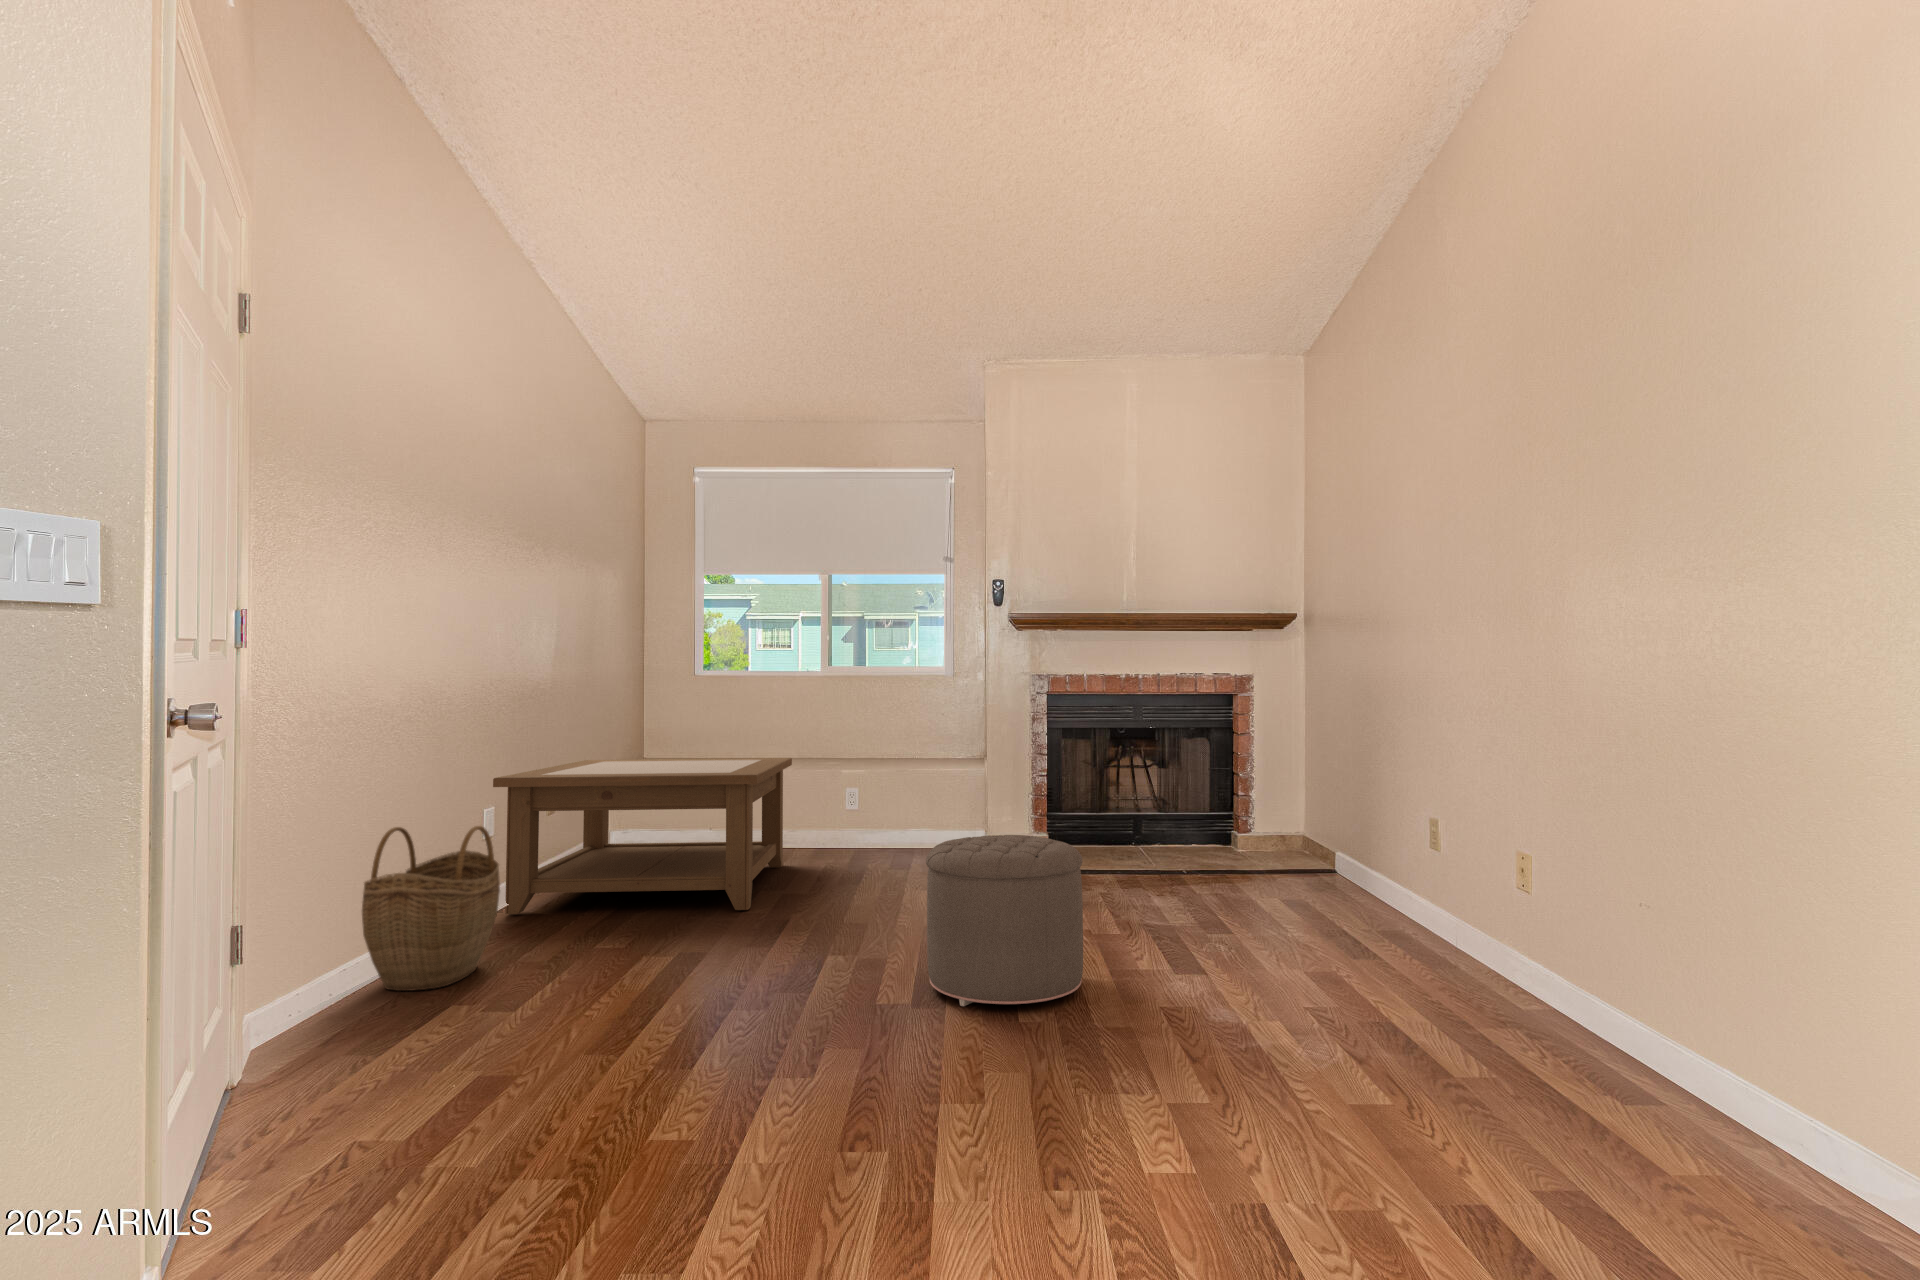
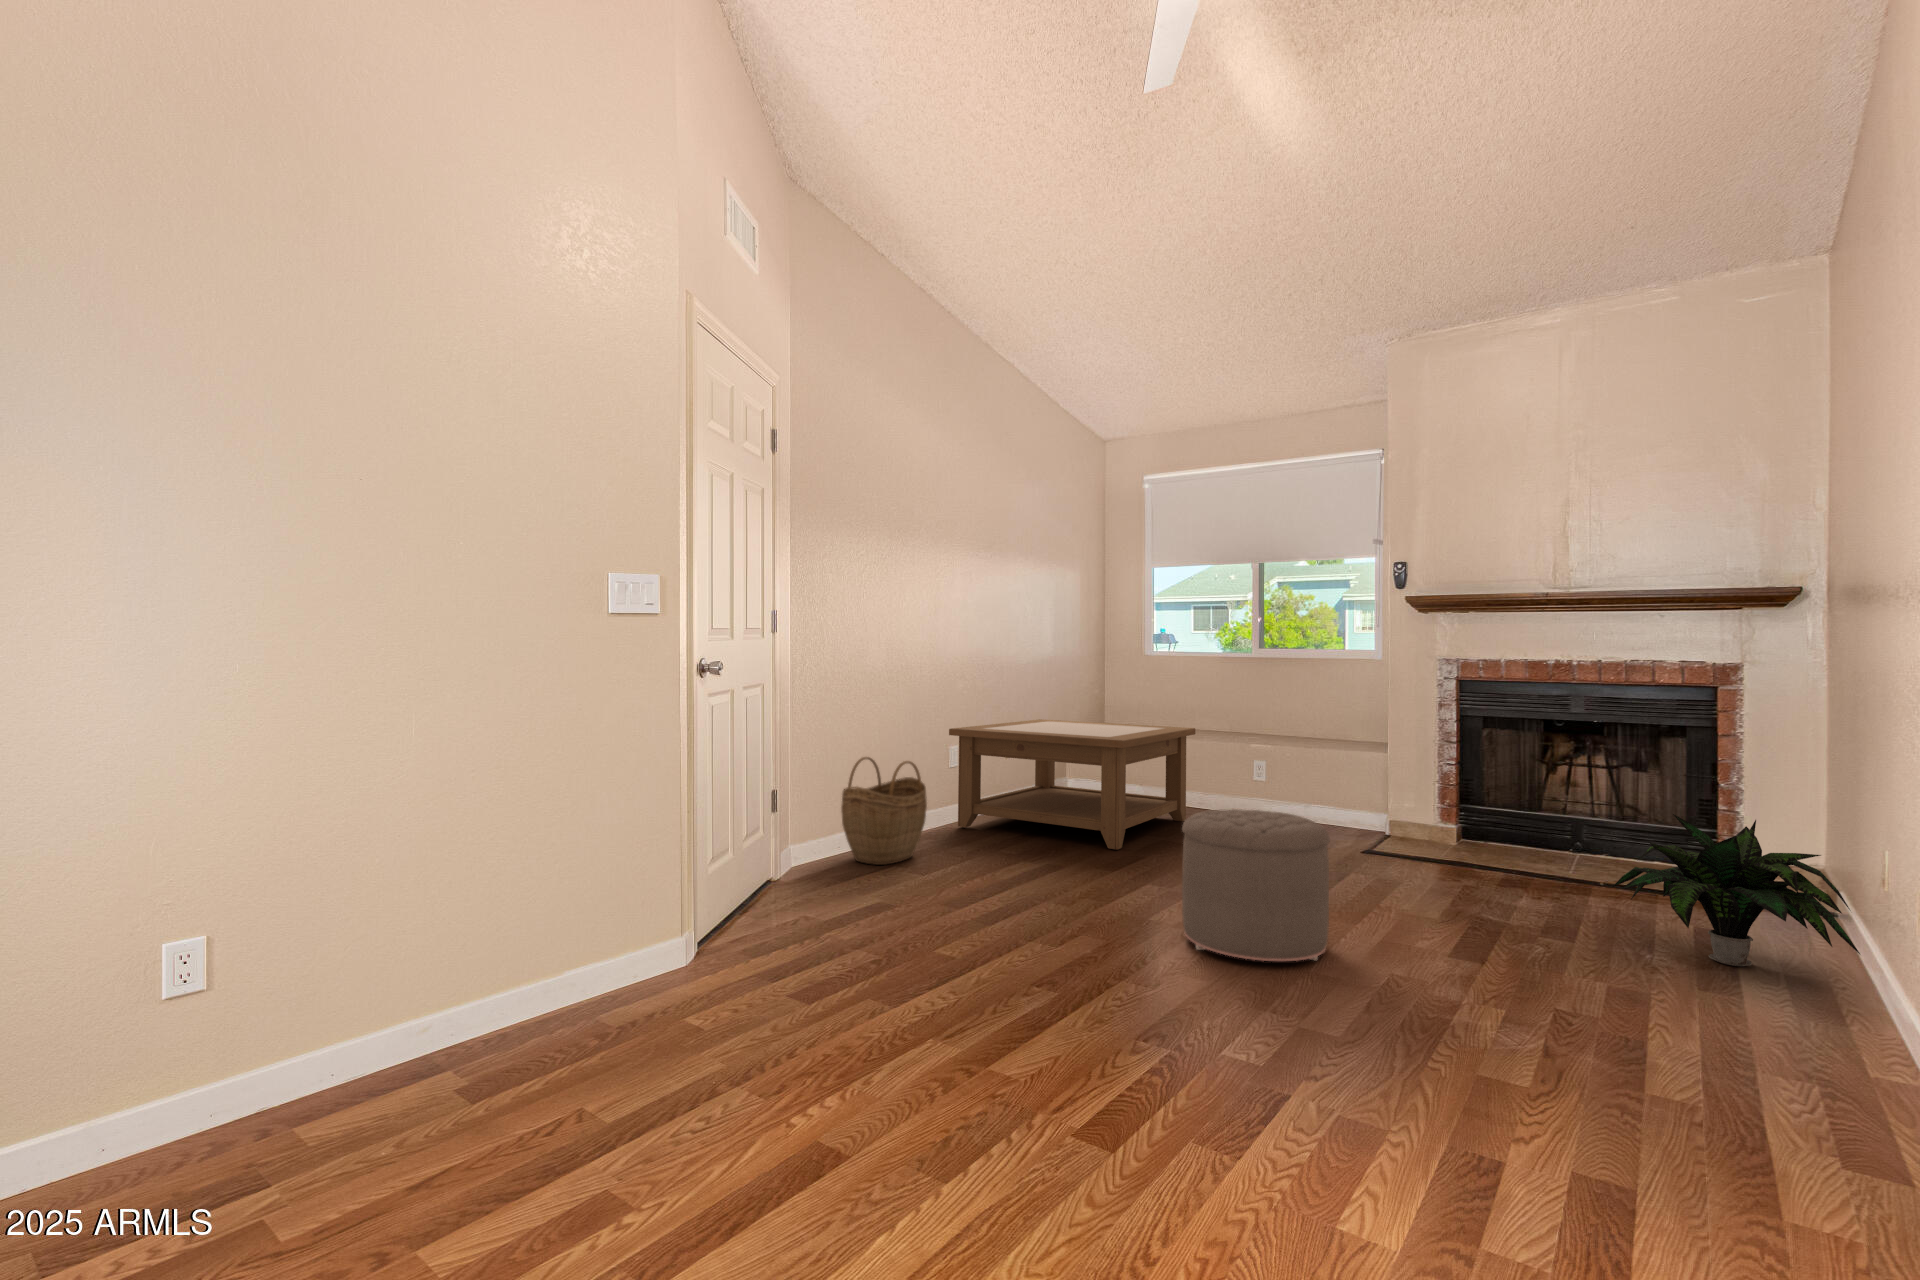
potted plant: none [1244,795,1411,921] -> present [1613,814,1860,966]

